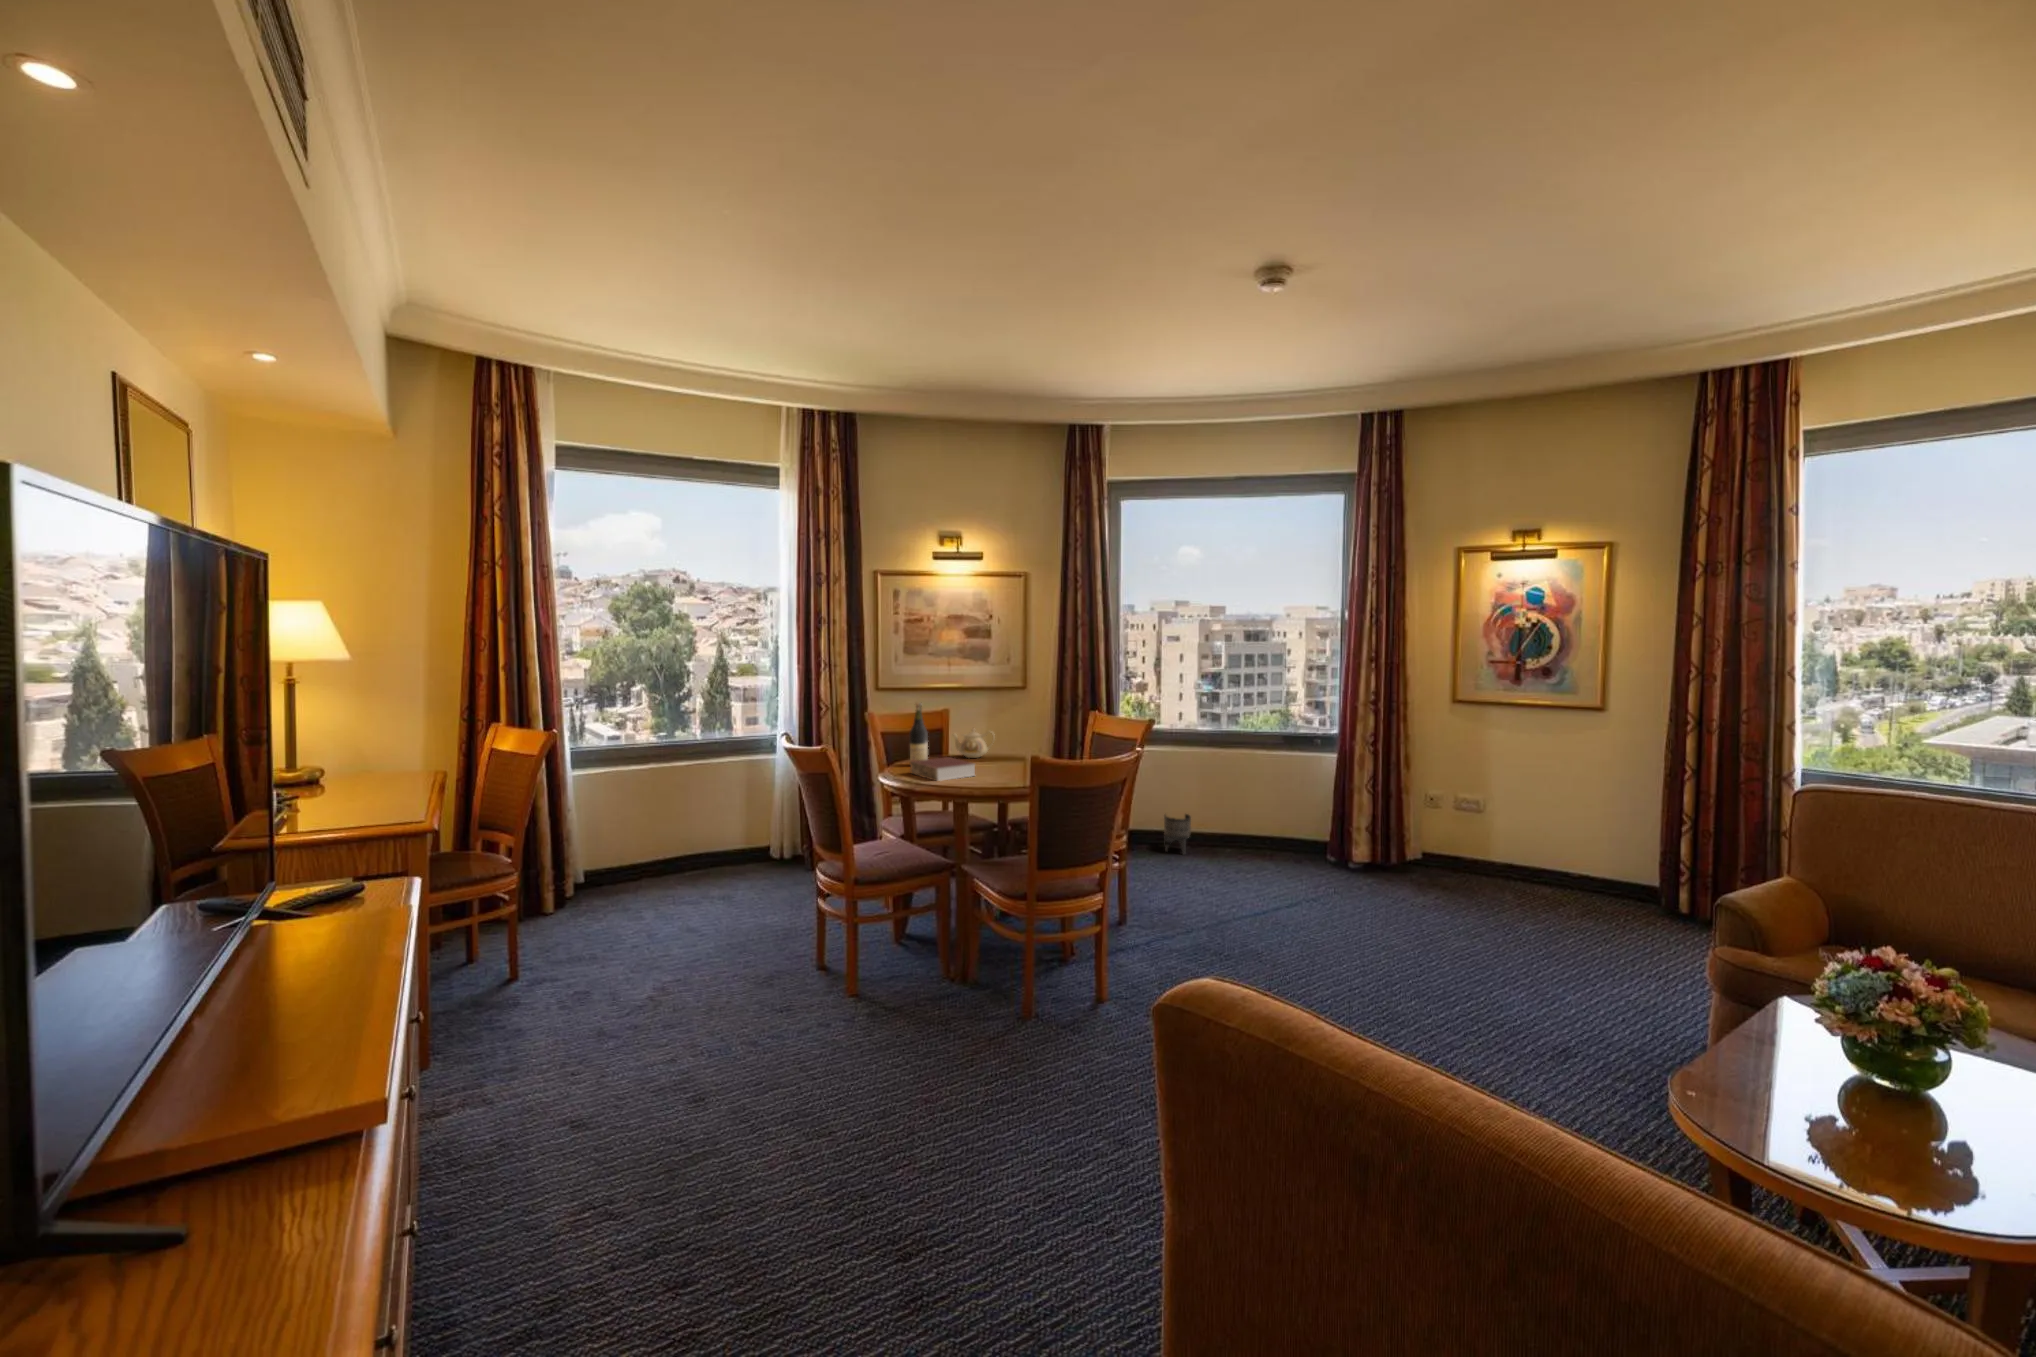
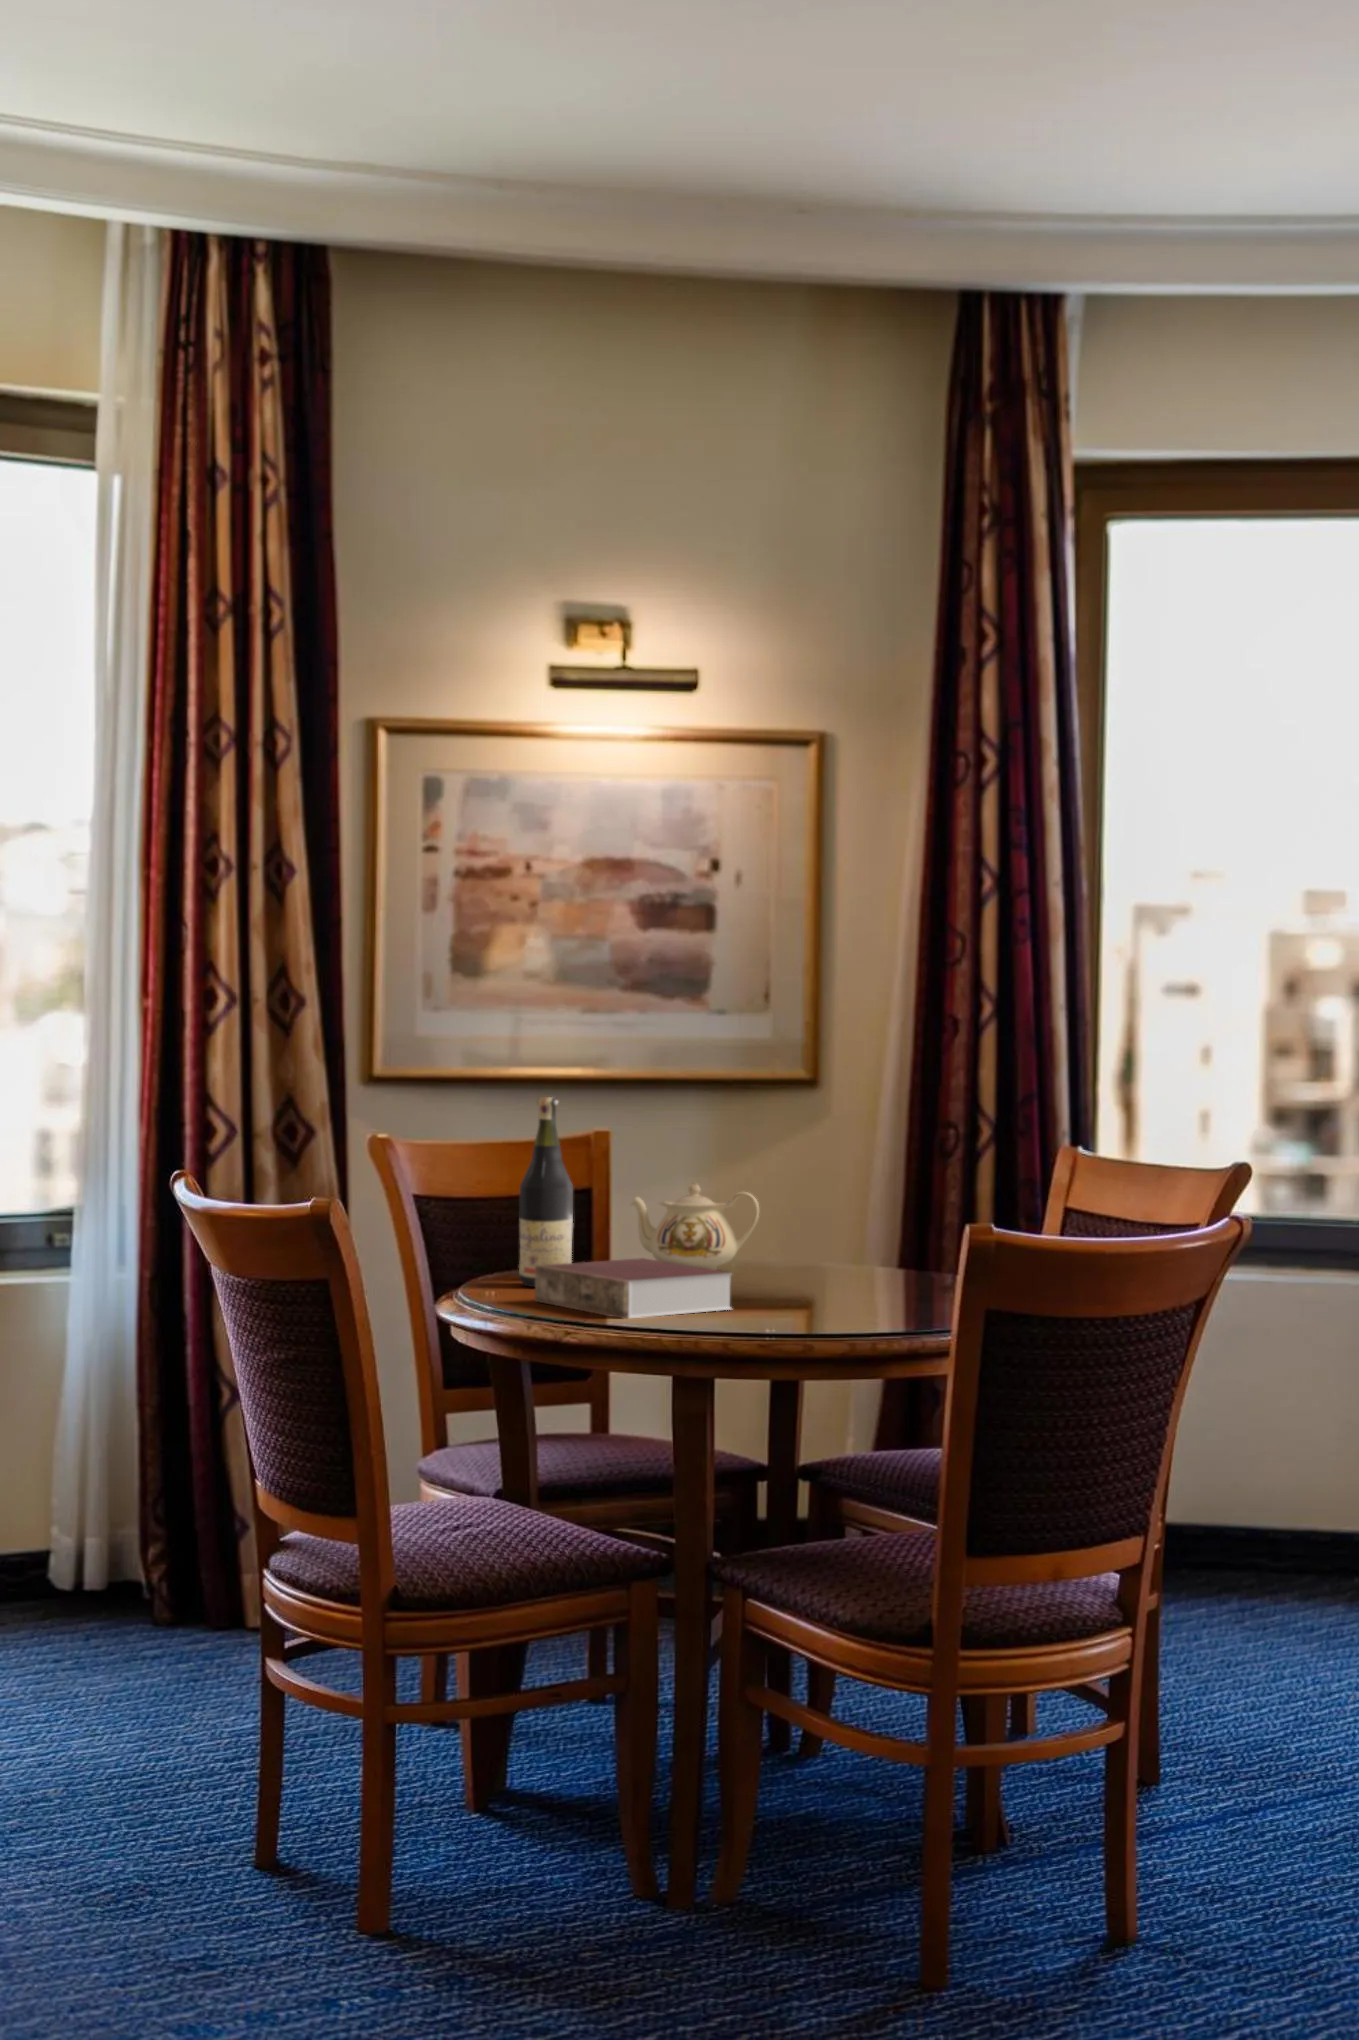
planter: present [1164,814,1191,855] -> none [1240,1469,1326,1598]

